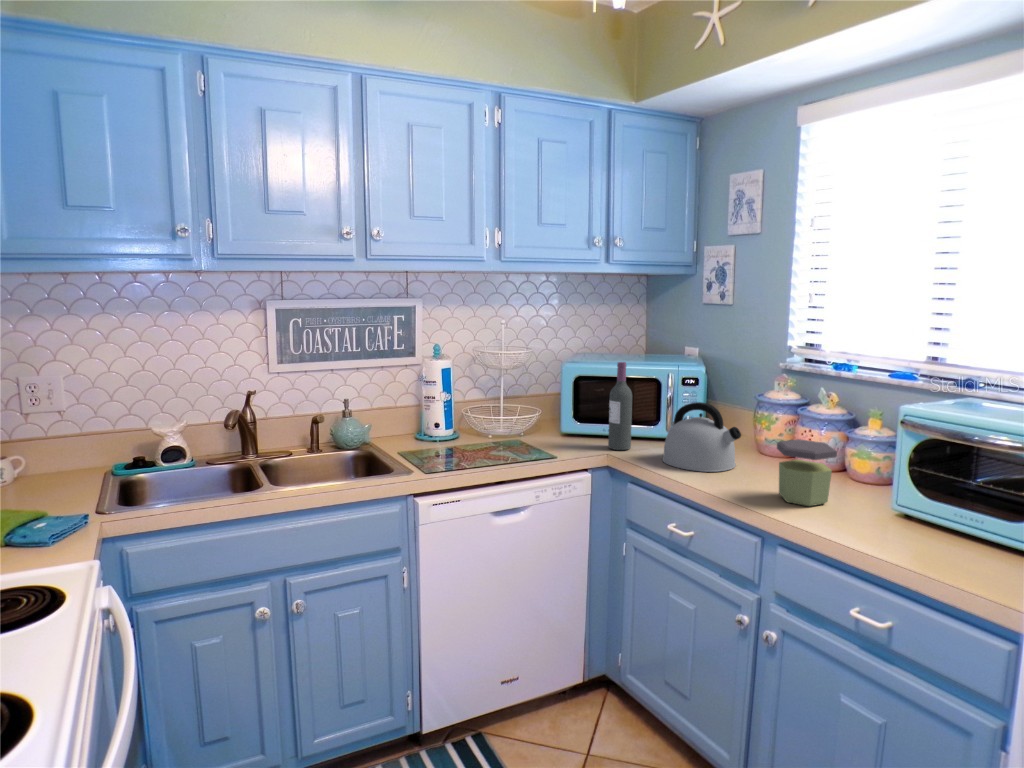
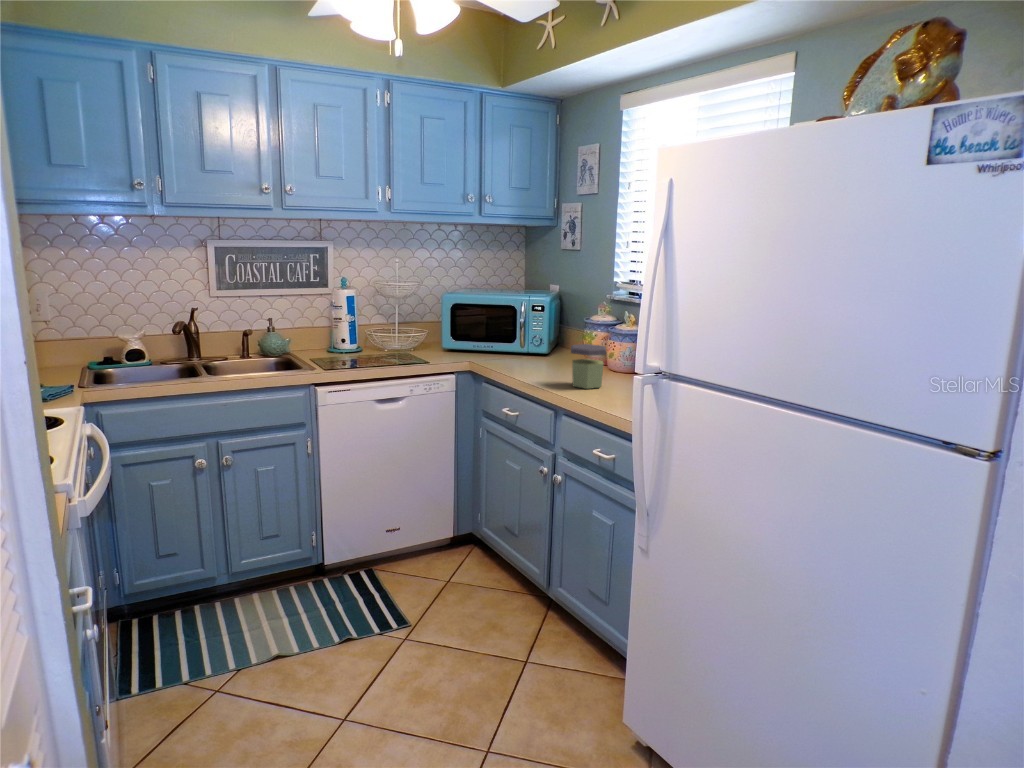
wine bottle: present [608,362,632,450] -> none [474,292,491,360]
kettle: present [662,402,741,472] -> none [508,322,561,372]

